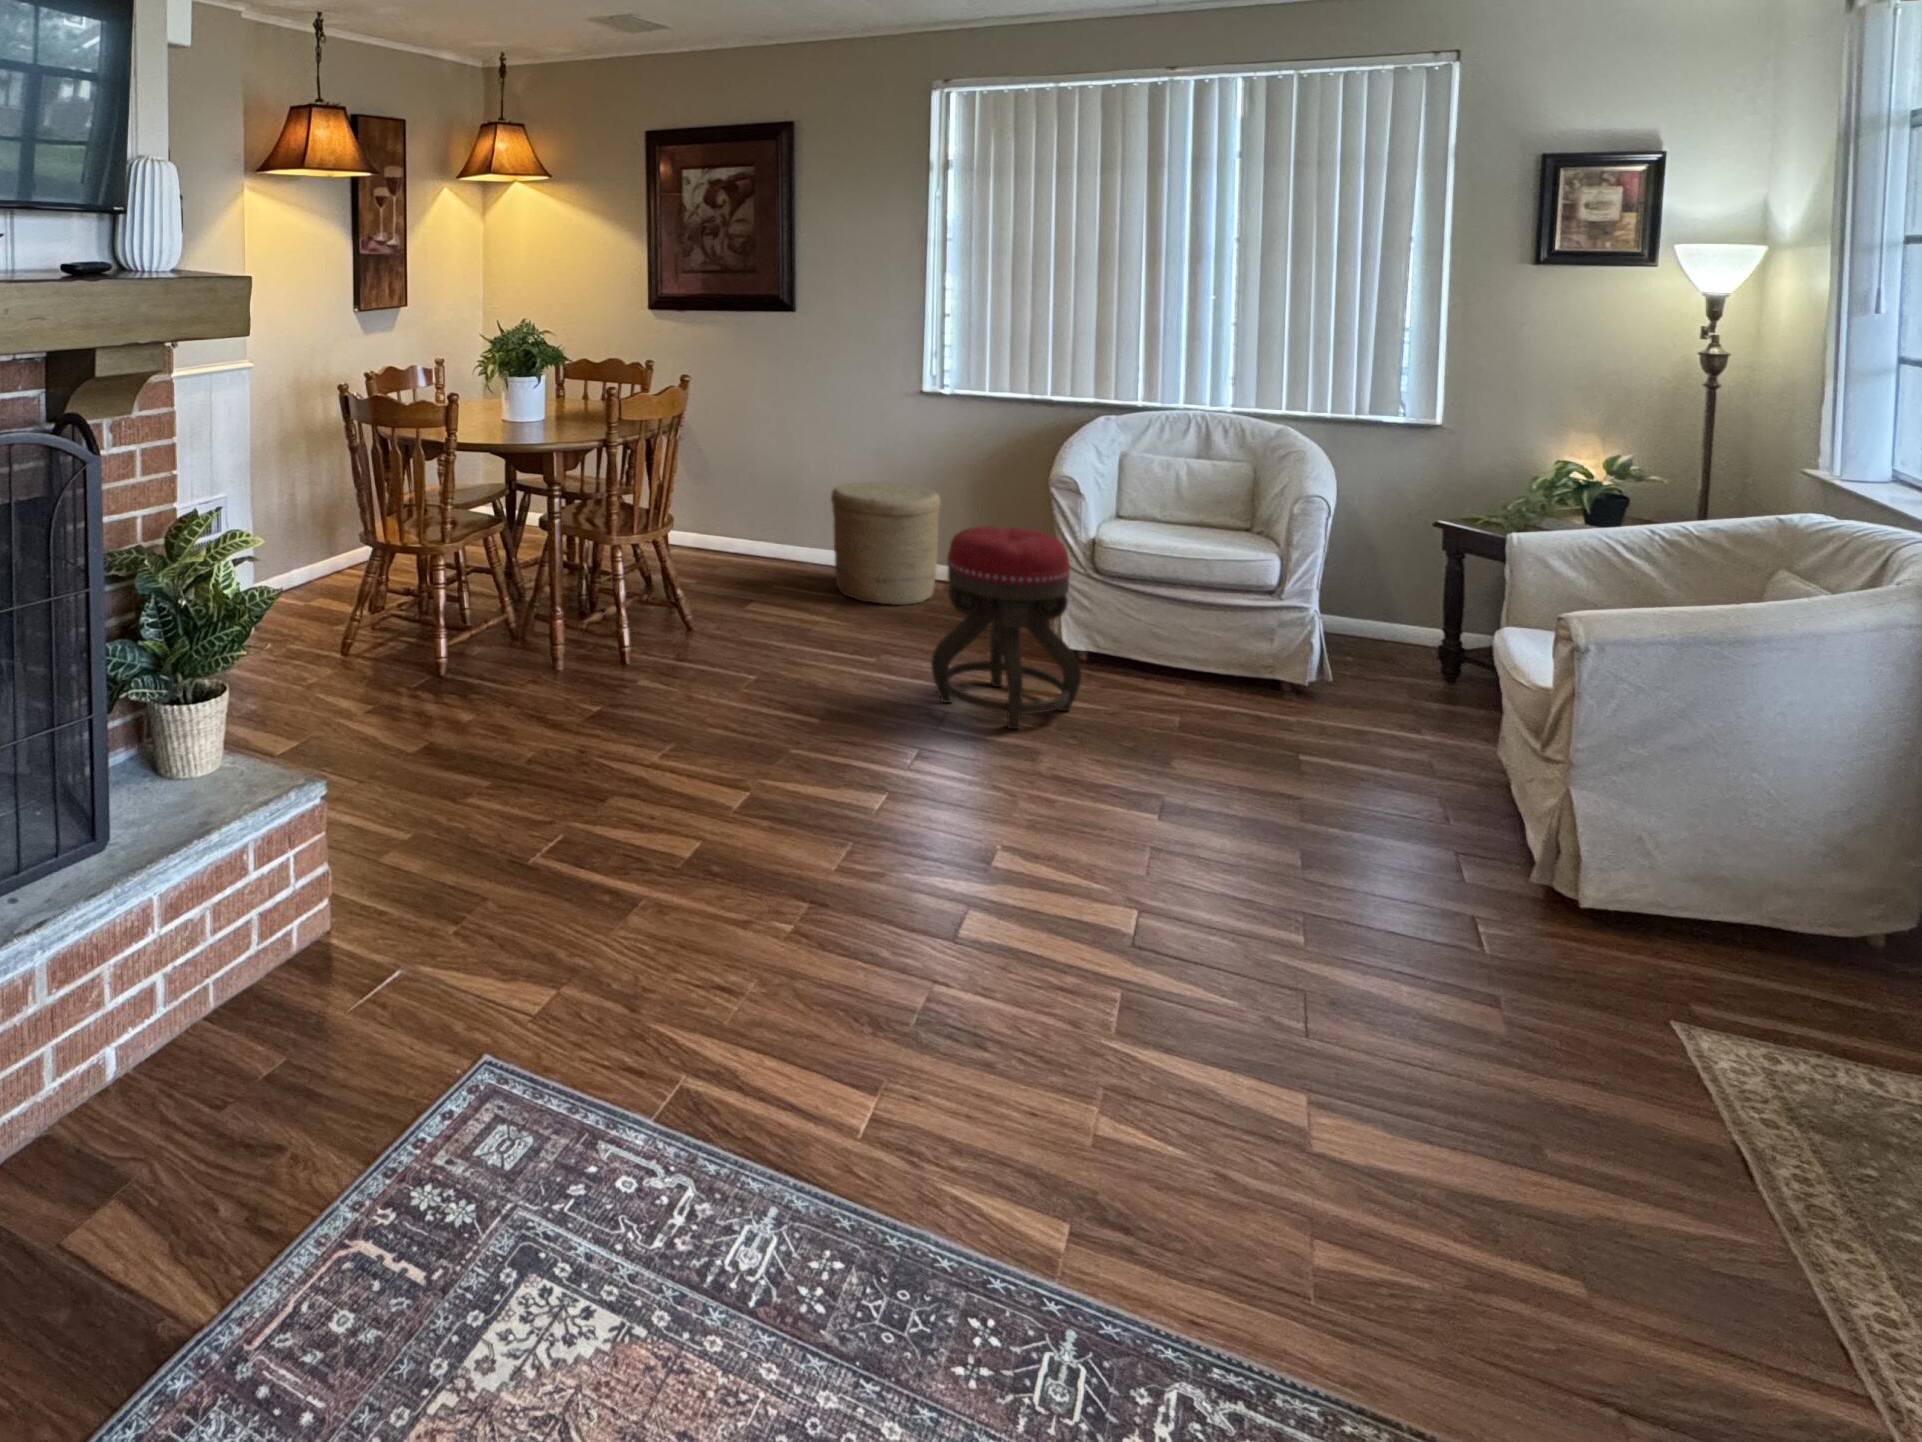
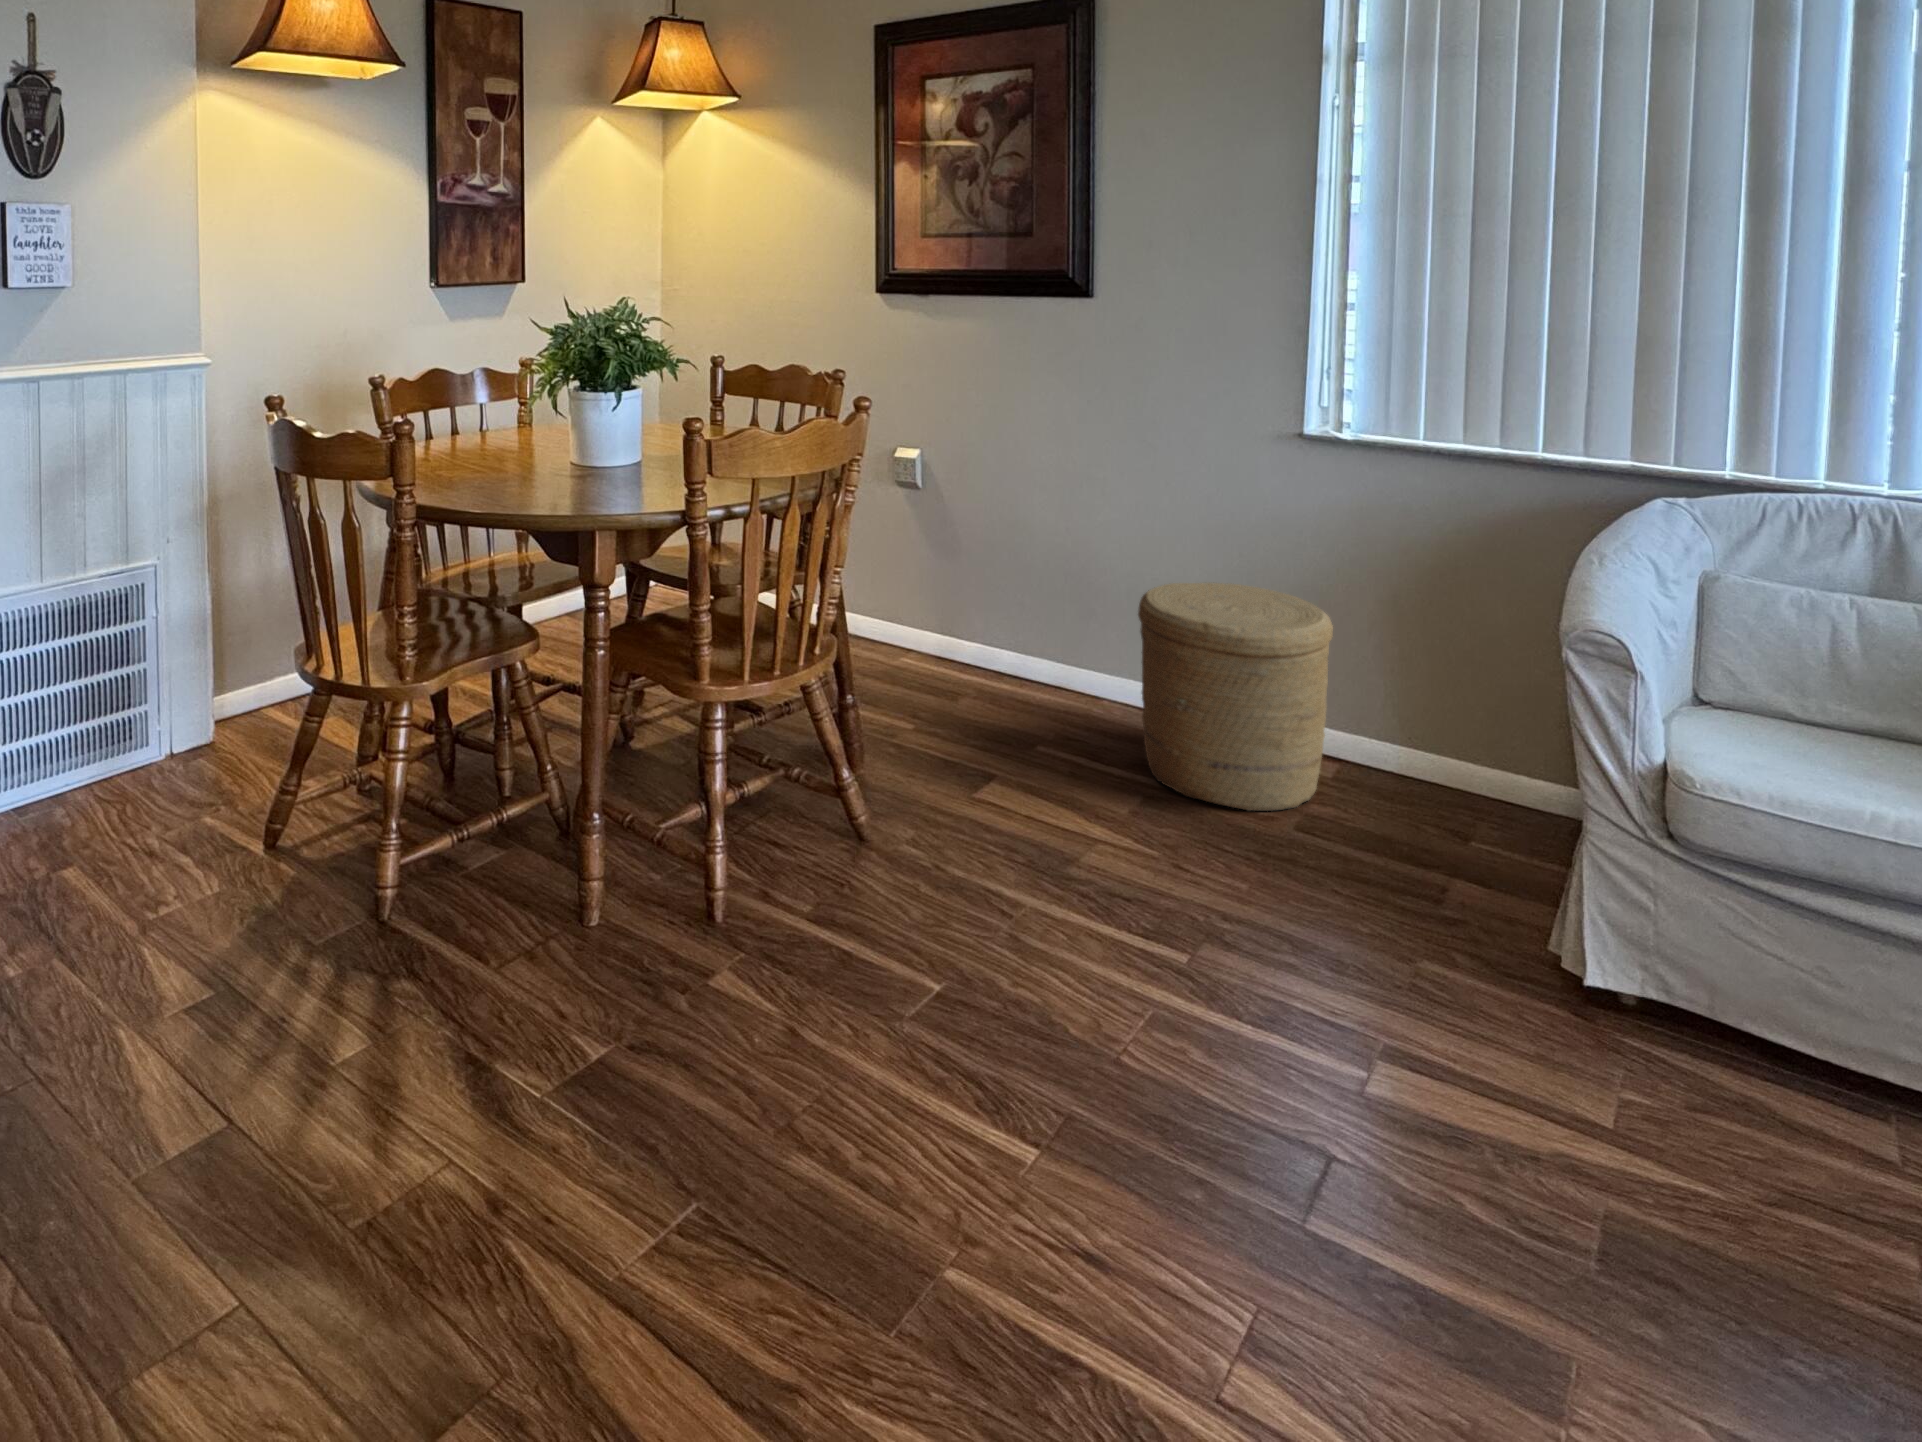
ottoman: present [931,526,1081,729] -> none [1295,738,1659,1261]

